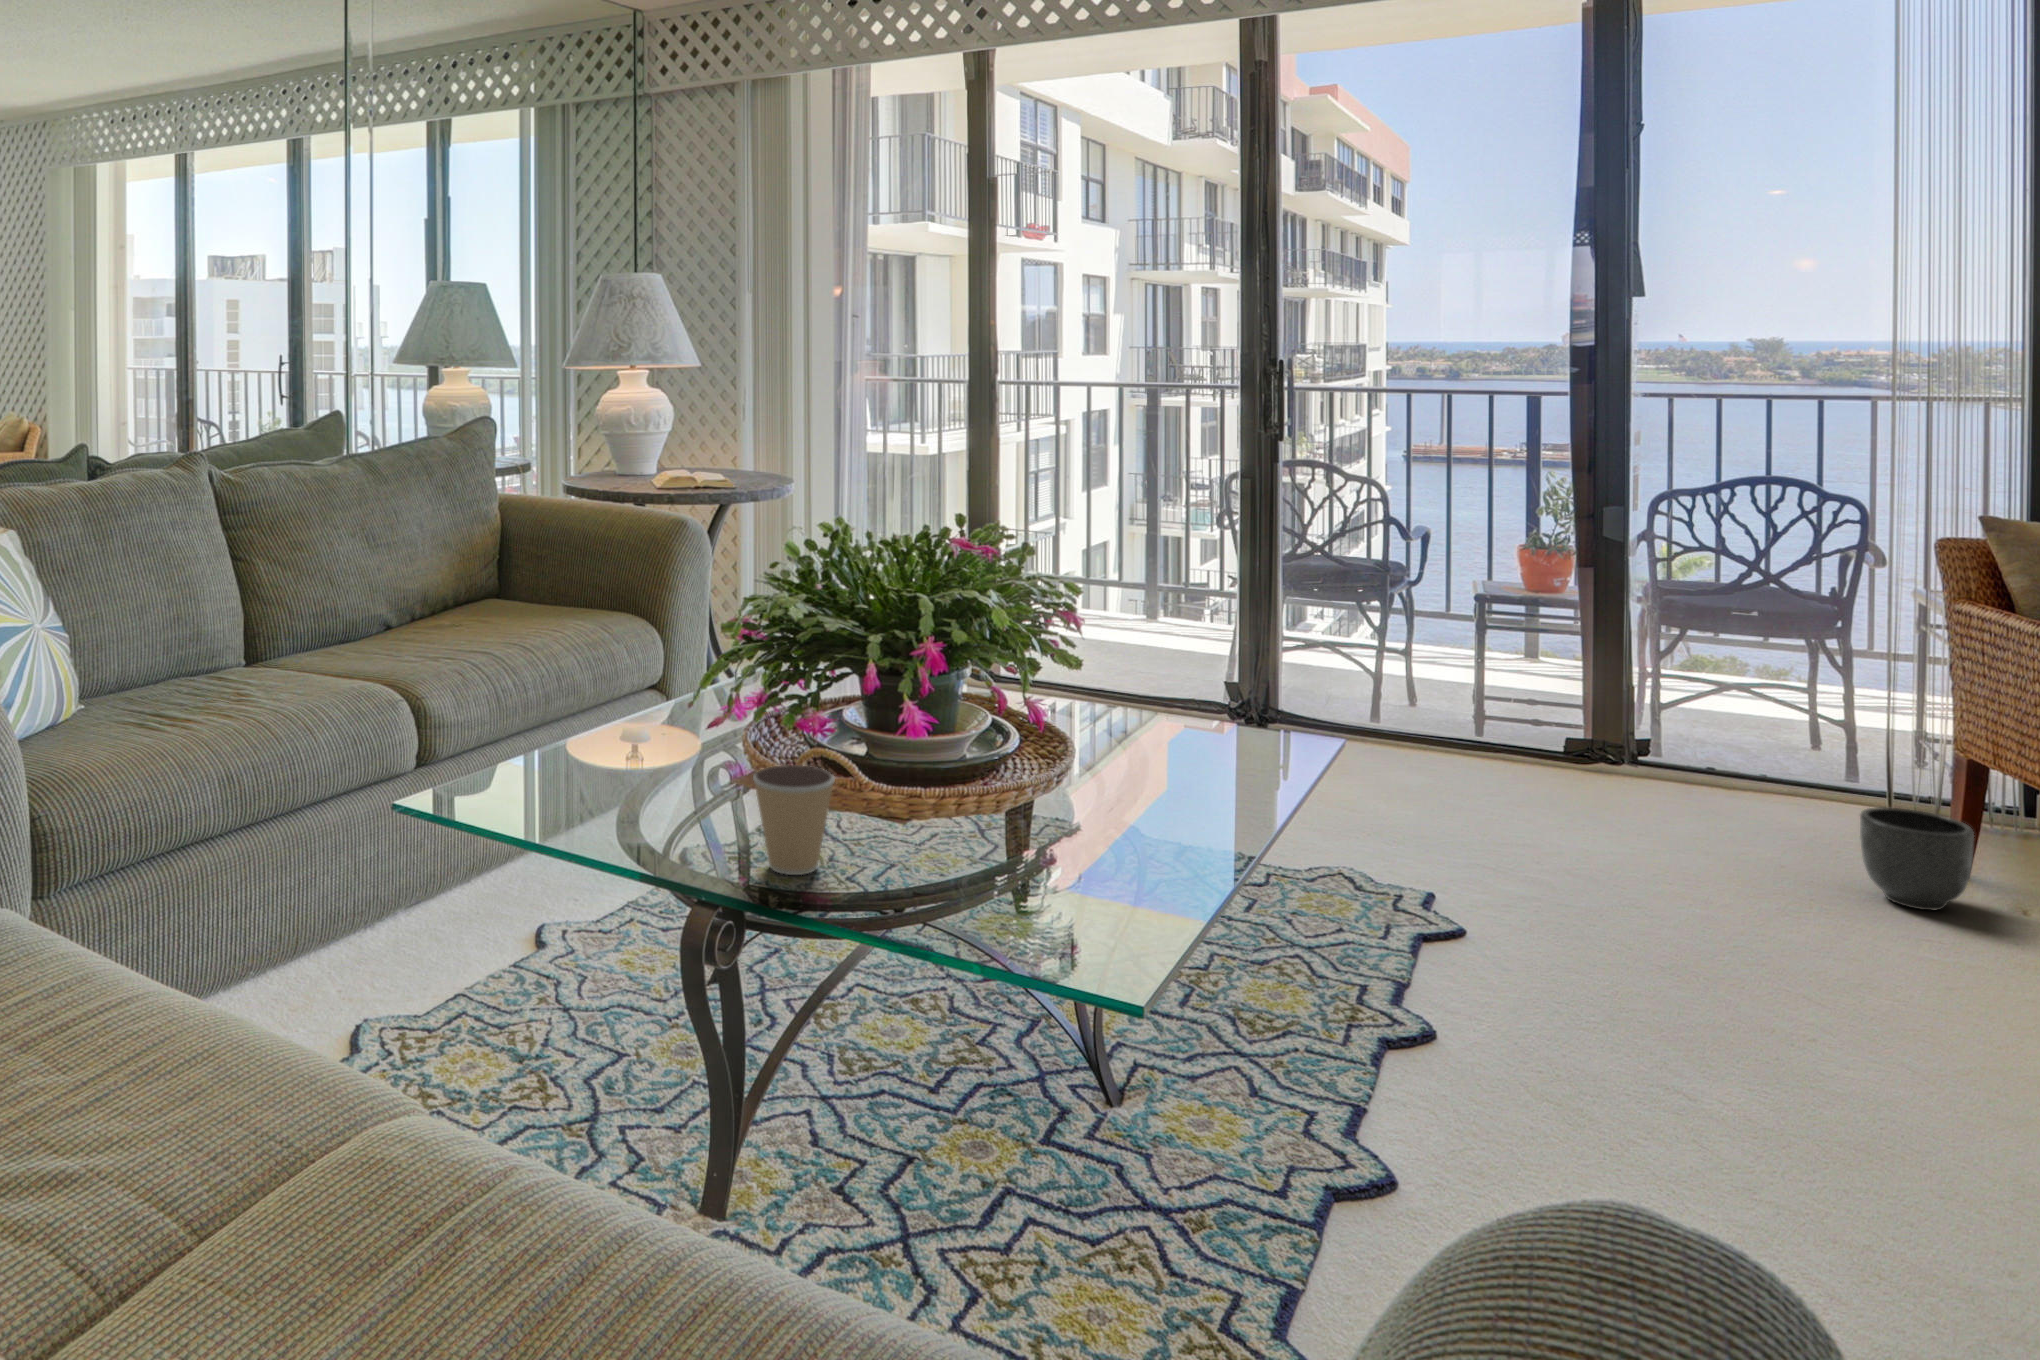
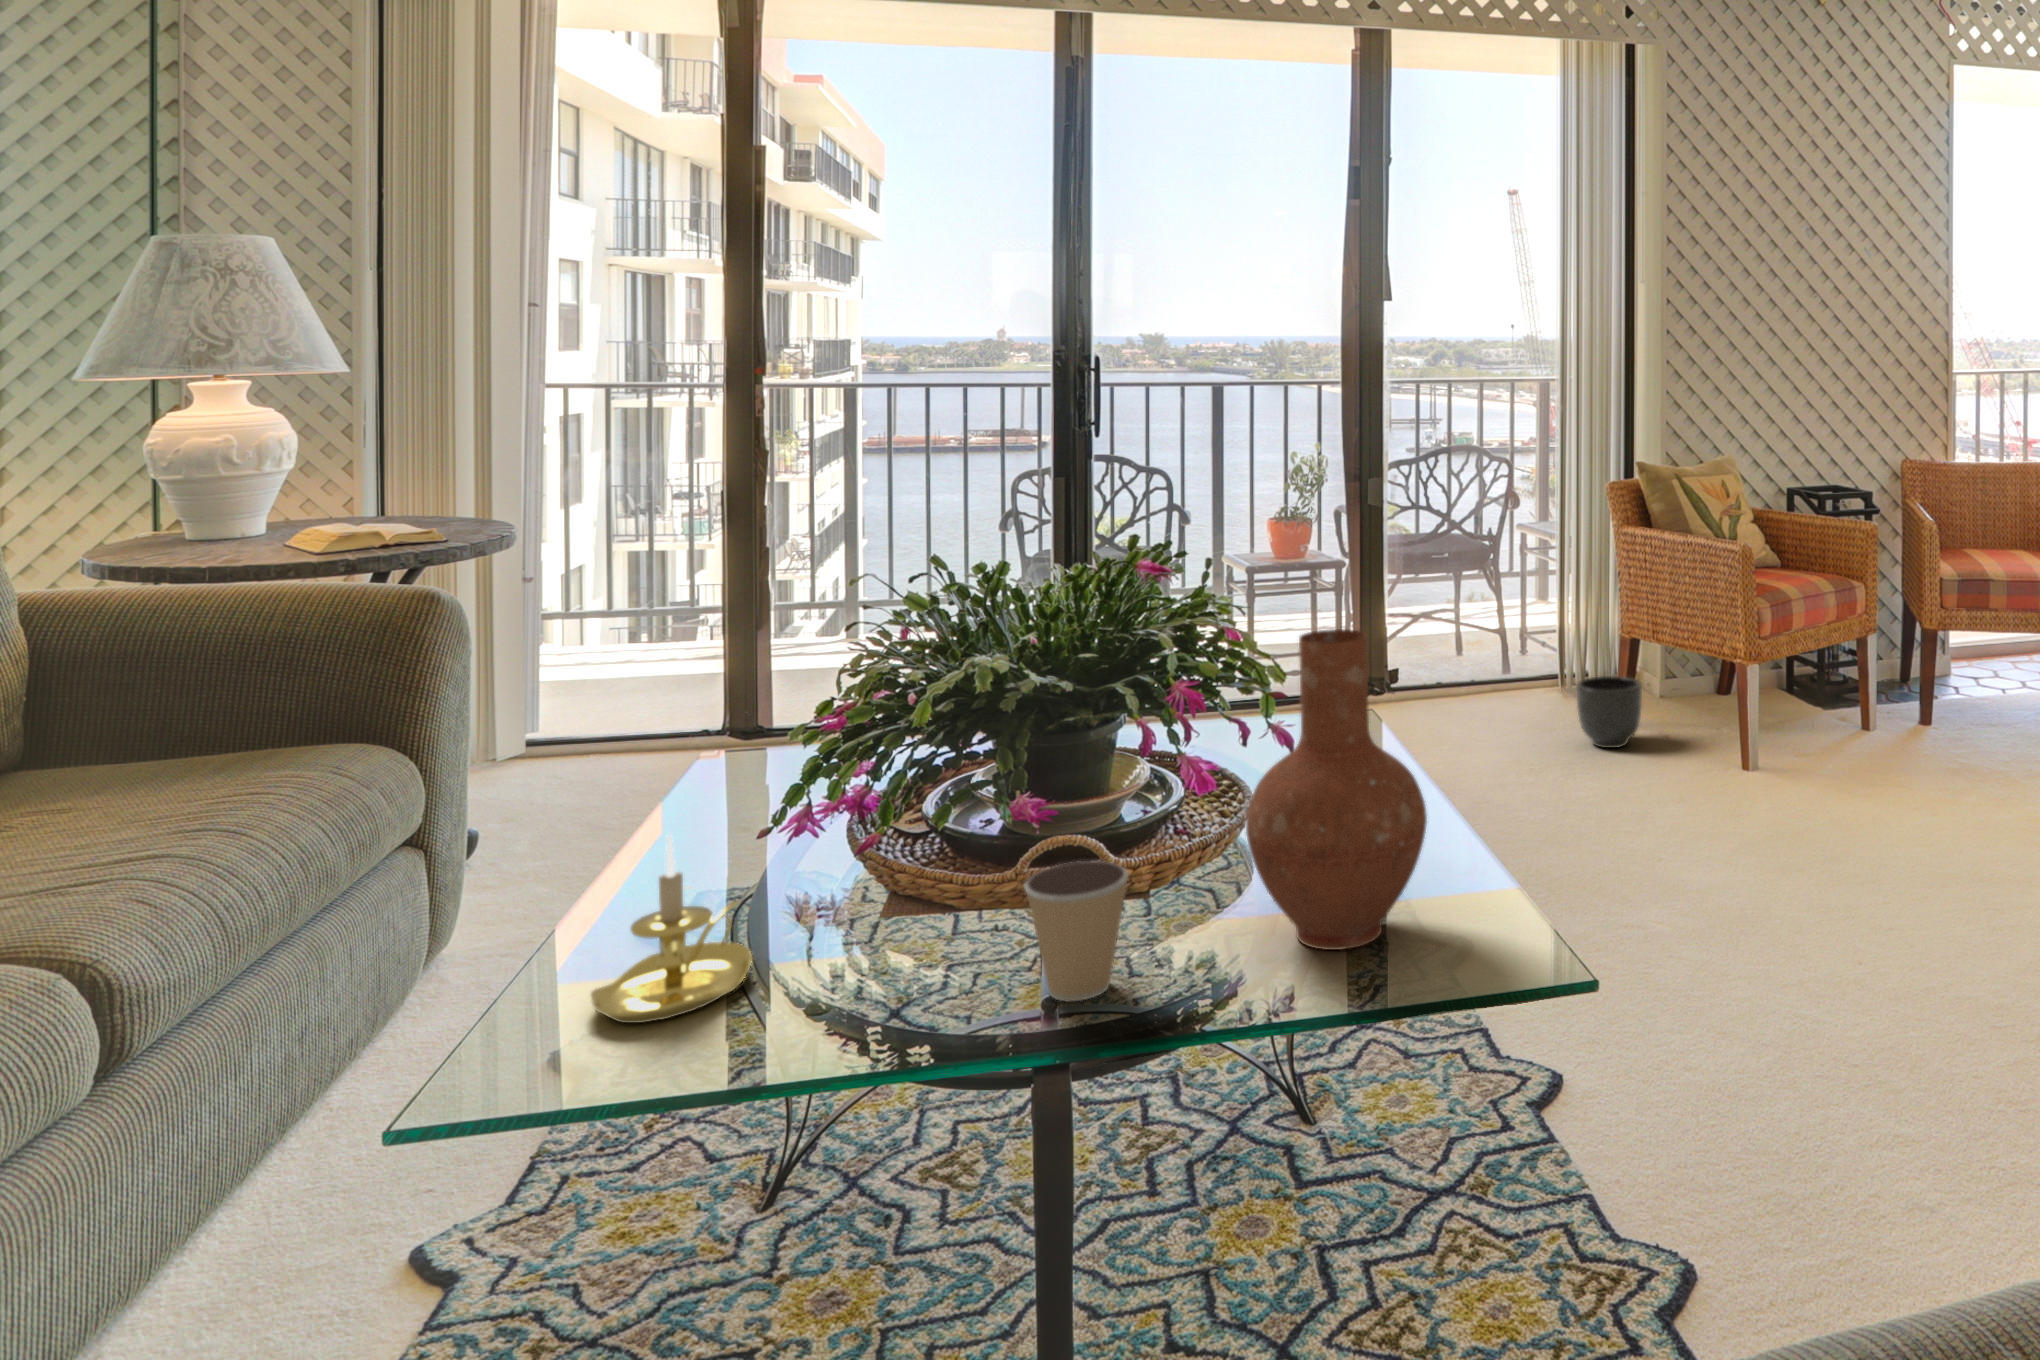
vase: none [938,615,1110,915] -> present [1246,629,1427,950]
candle holder: none [545,675,662,800] -> present [591,834,752,1023]

